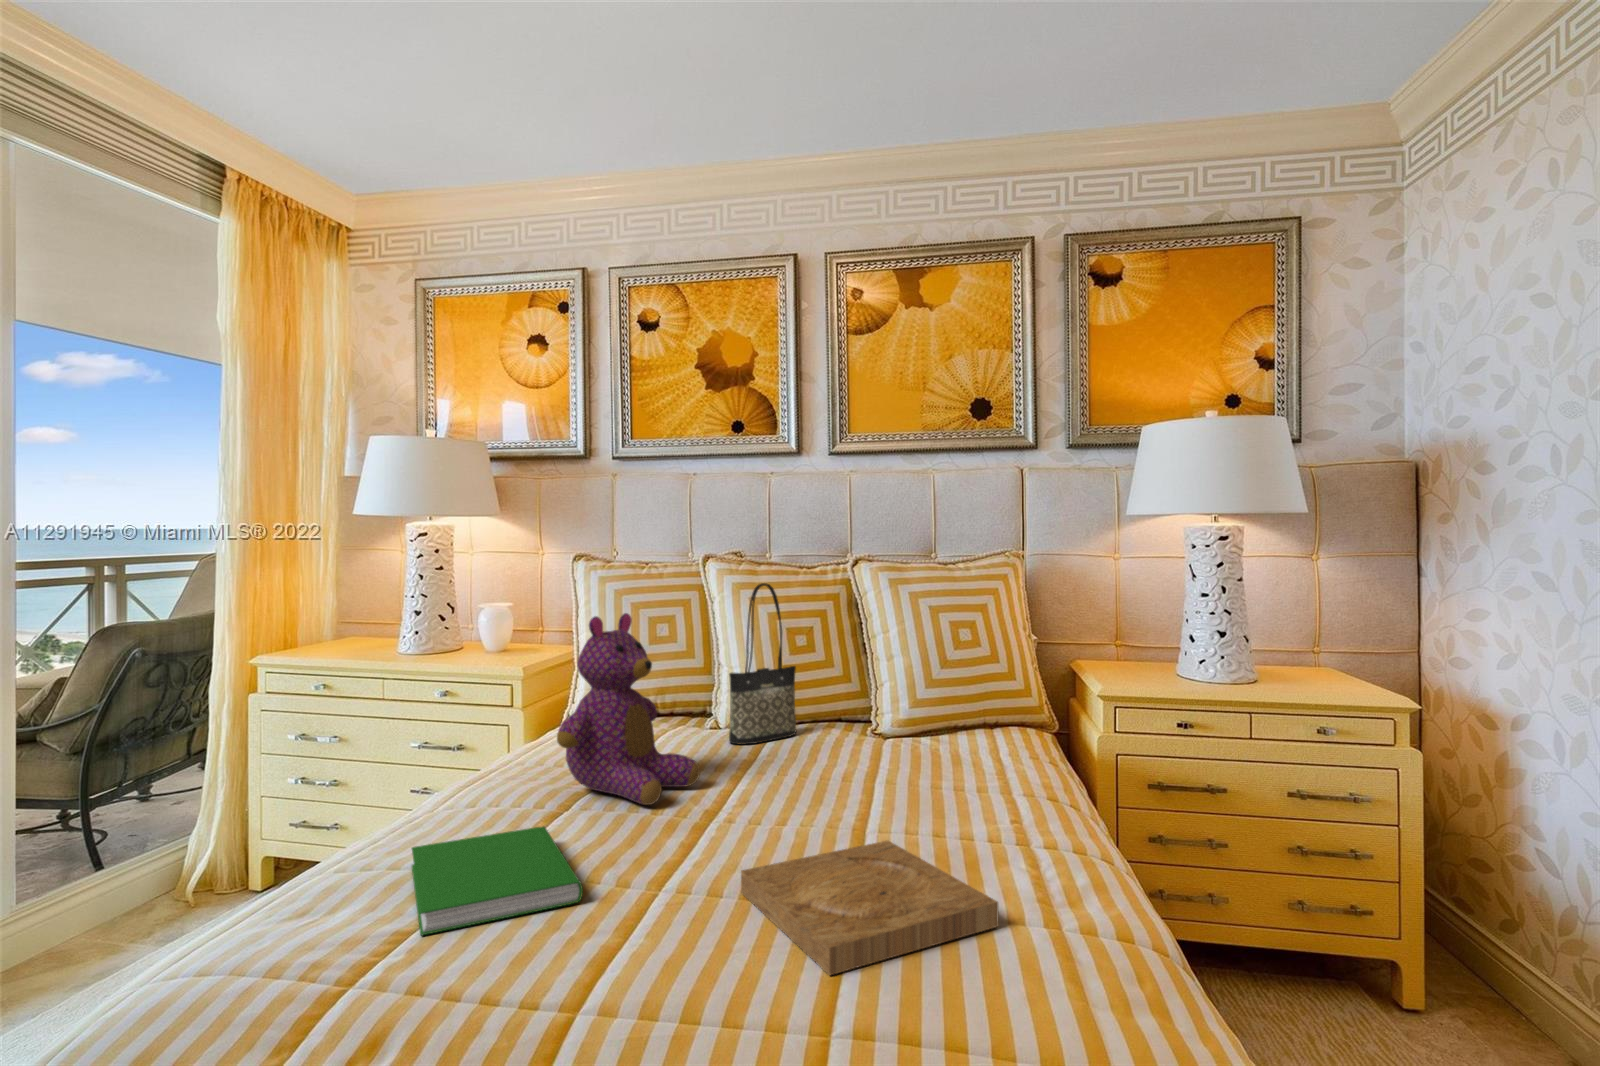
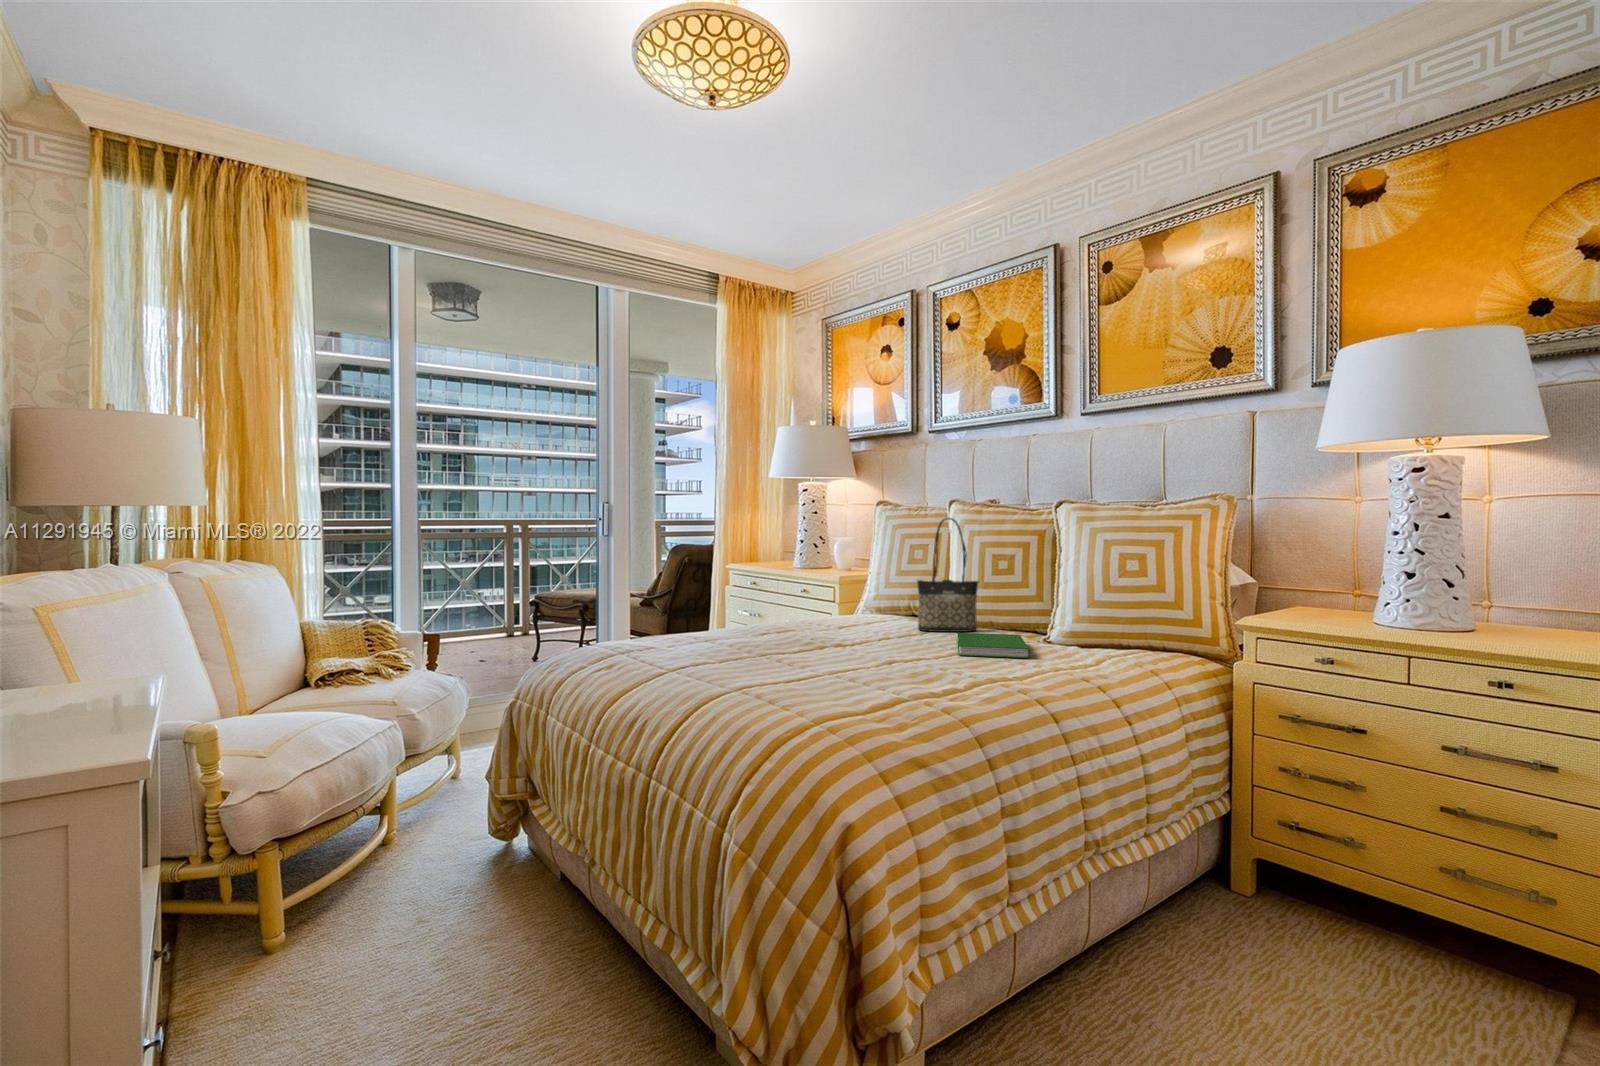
teddy bear: present [557,613,700,805] -> none [764,531,851,643]
hardcover book: present [412,827,583,935] -> present [957,633,1030,658]
tray: present [741,840,999,975] -> none [744,661,869,702]

